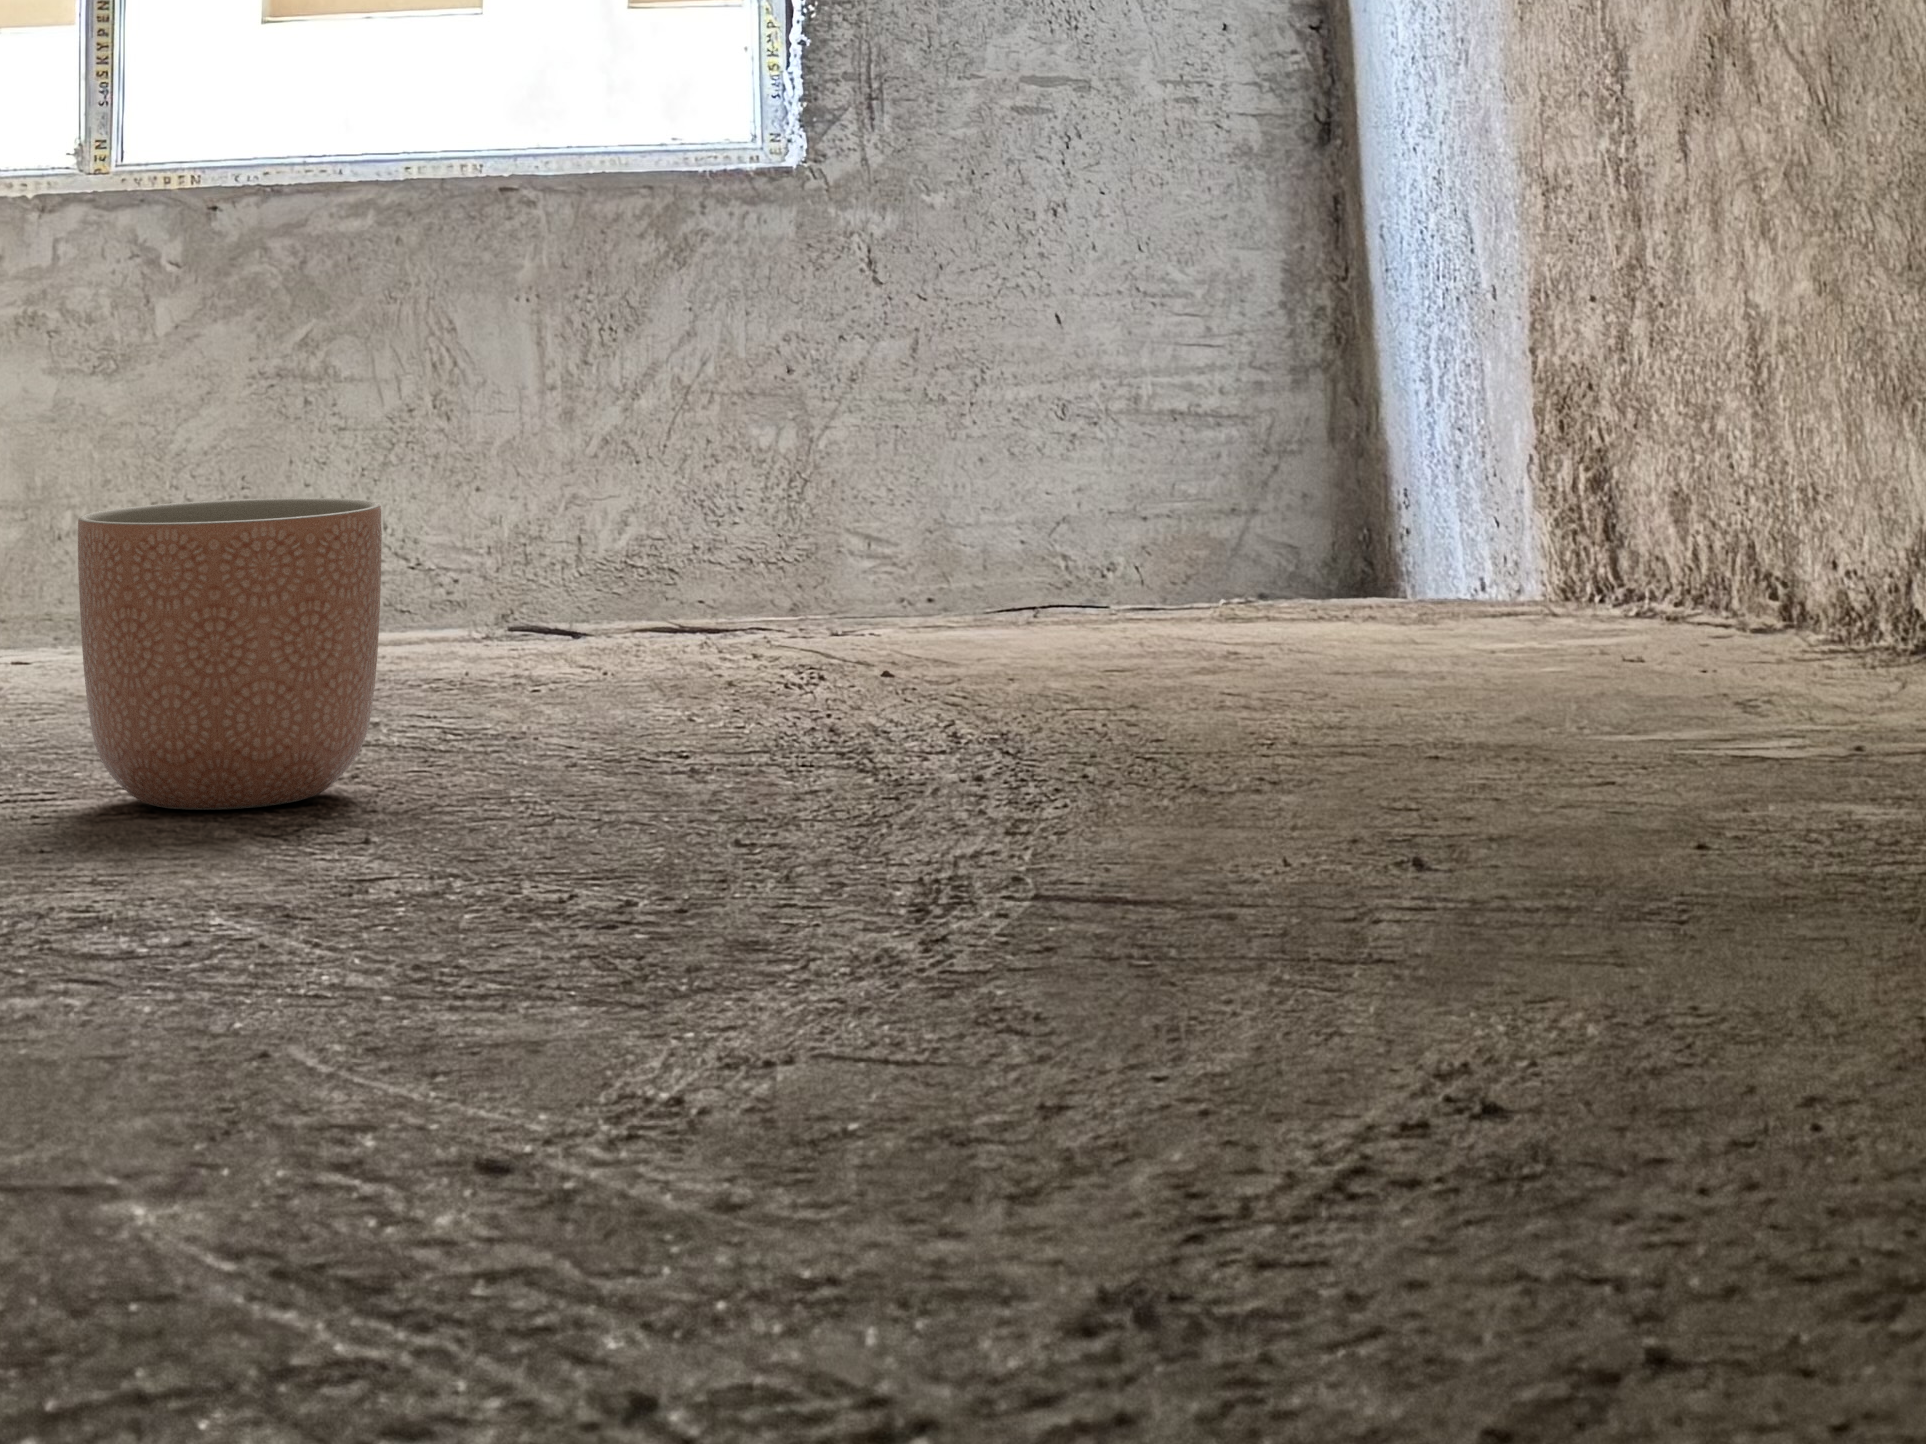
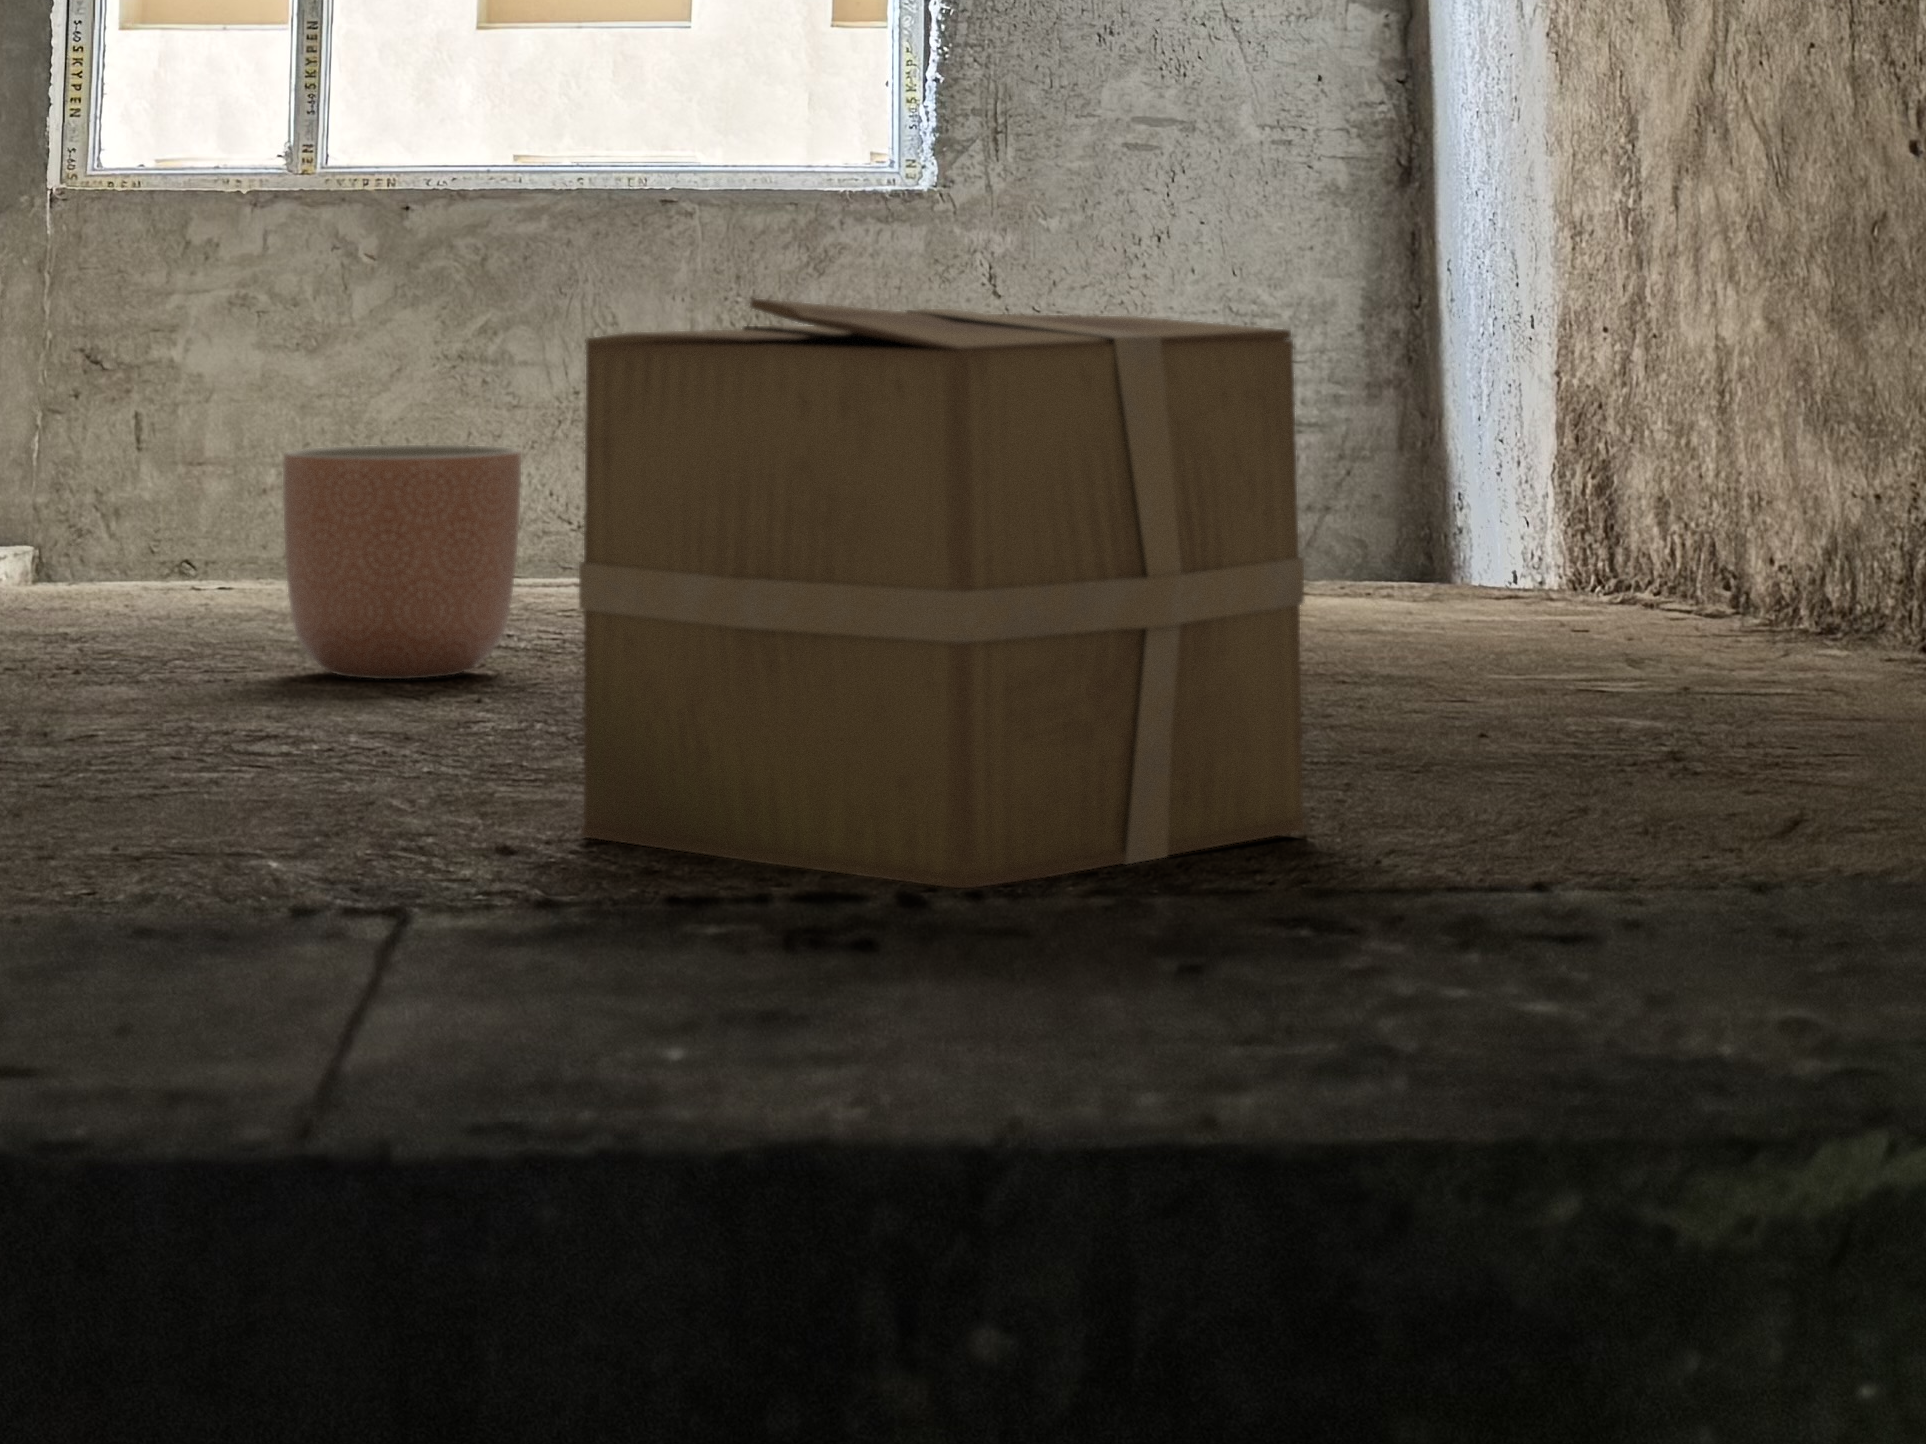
cardboard box: none [504,326,1566,1235] -> present [579,299,1305,888]

